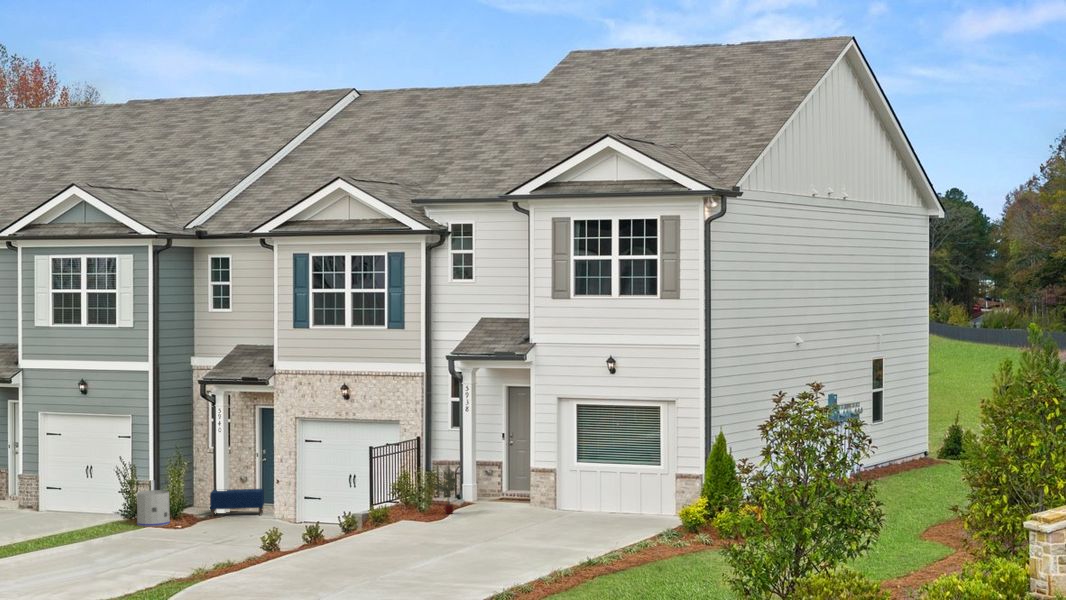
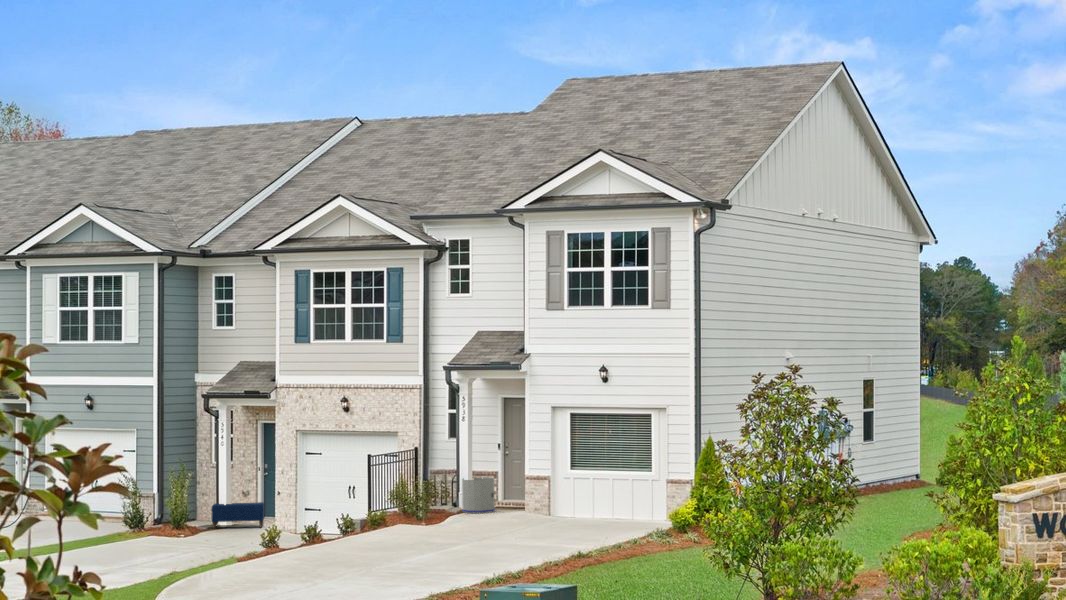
potted tree: present [435,469,457,514] -> none [433,474,456,520]
trash can: present [137,490,170,527] -> present [462,478,495,513]

